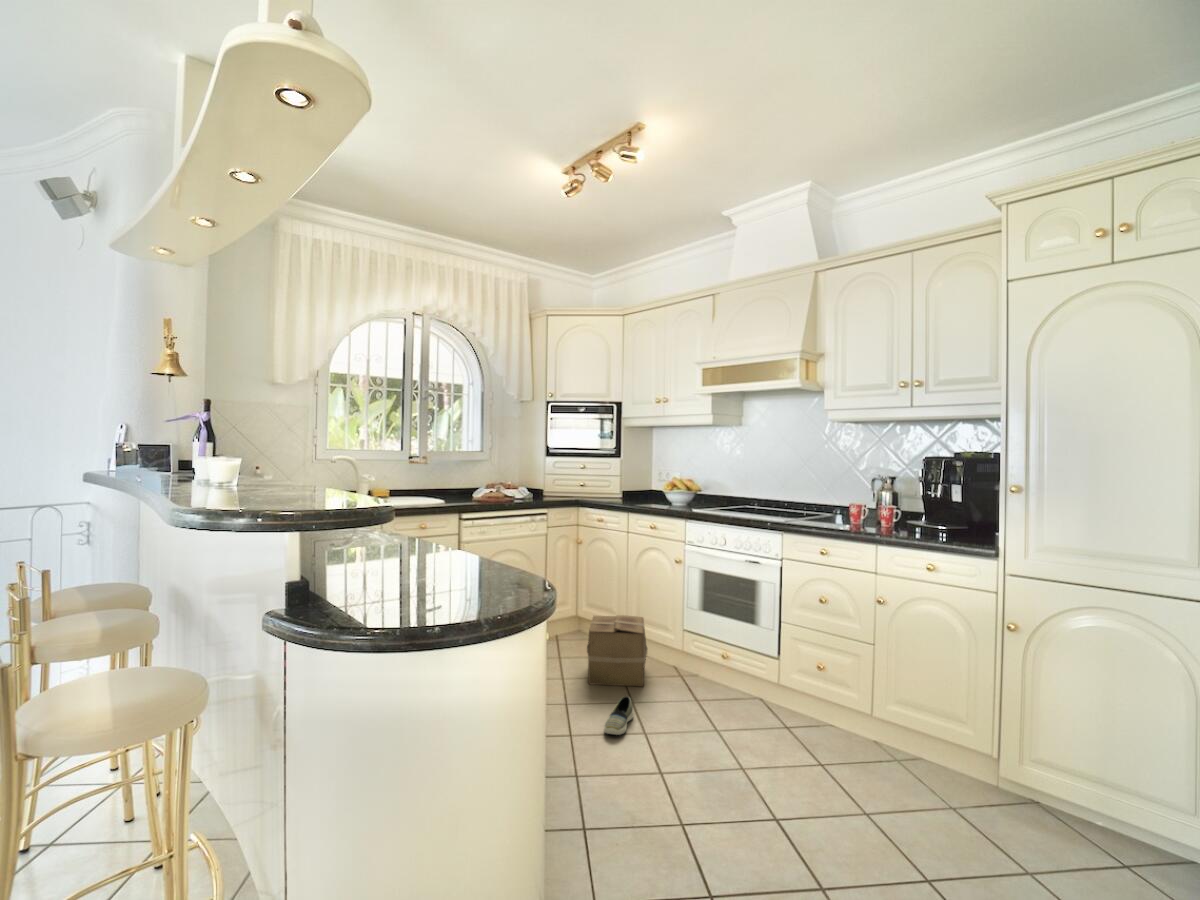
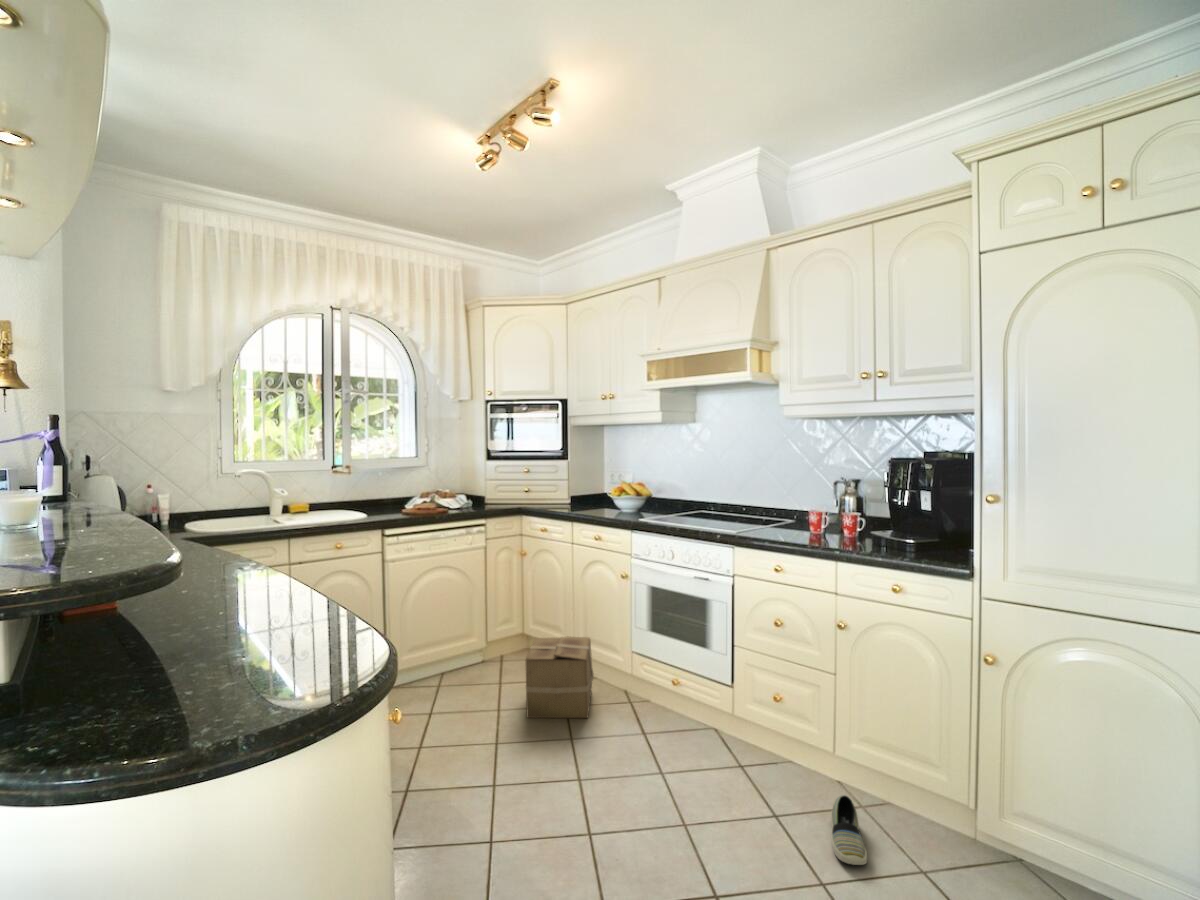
shoe: present [604,696,634,735] -> present [831,795,867,865]

